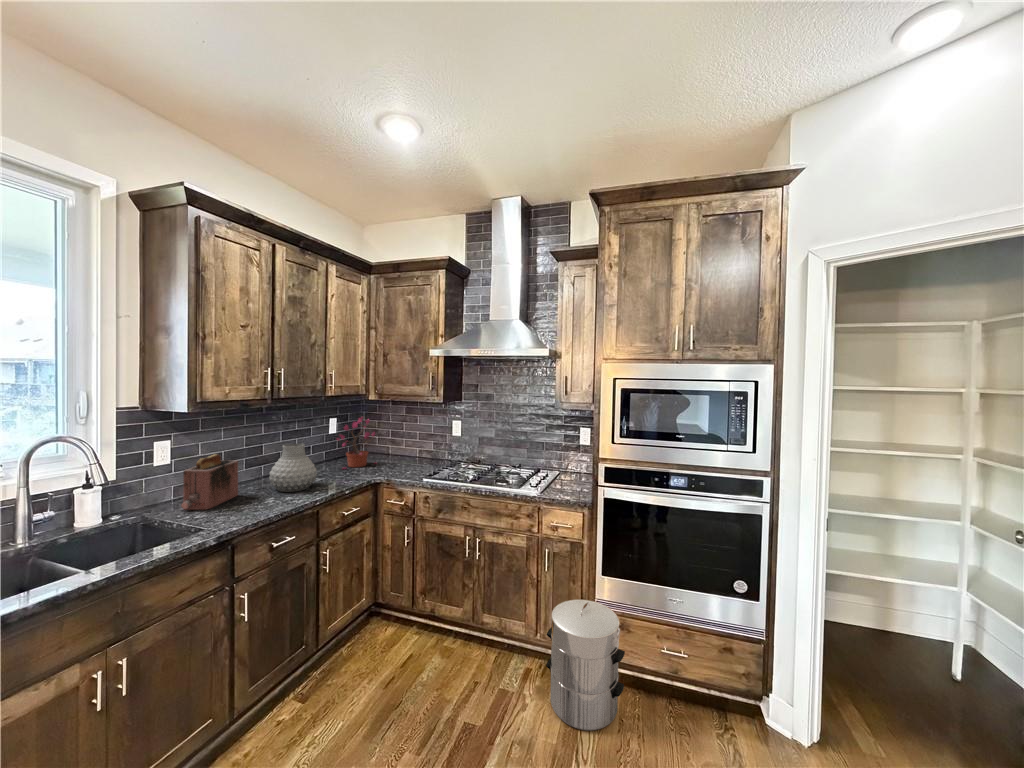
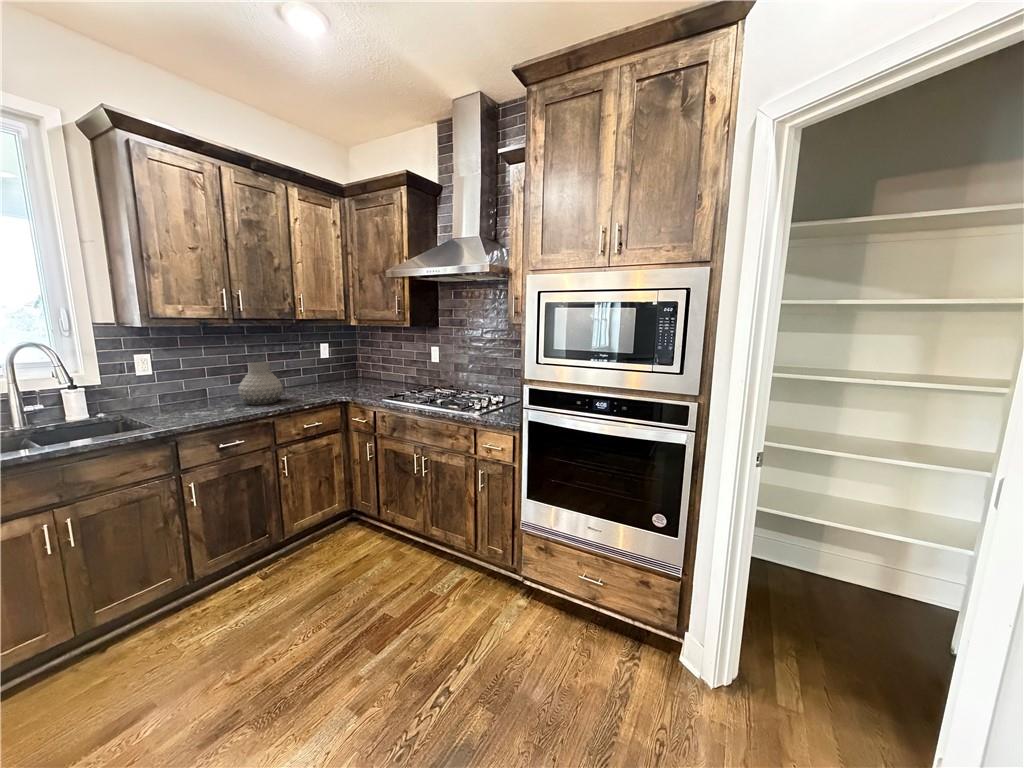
potted plant: present [337,417,376,469] -> none [320,341,360,389]
toaster: present [181,454,238,510] -> none [152,368,211,414]
waste bin: present [546,599,625,731] -> none [465,520,533,638]

